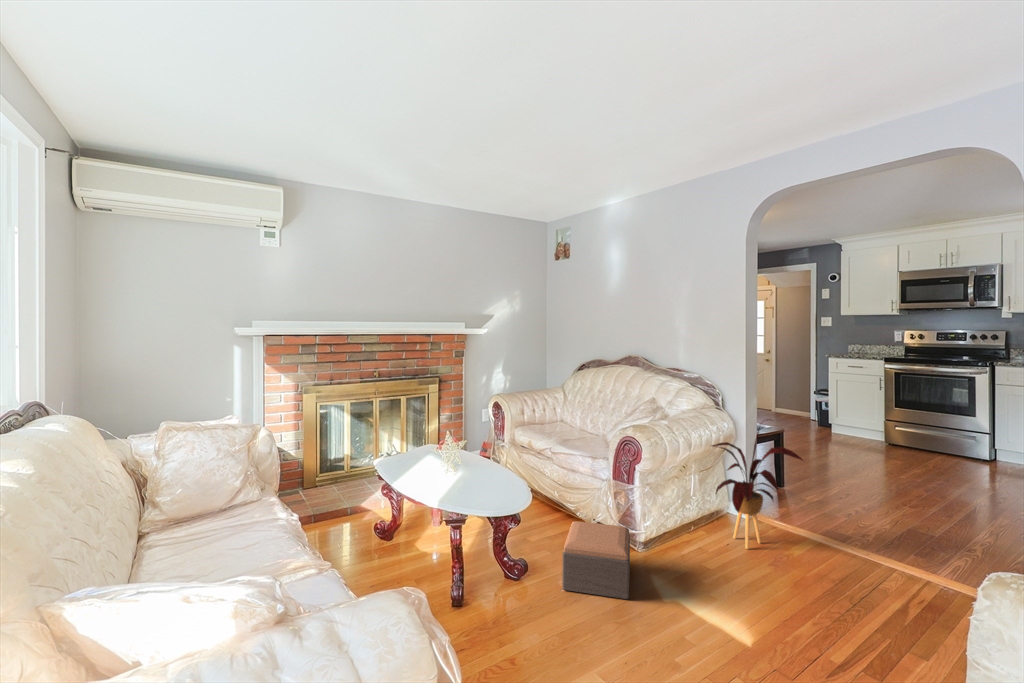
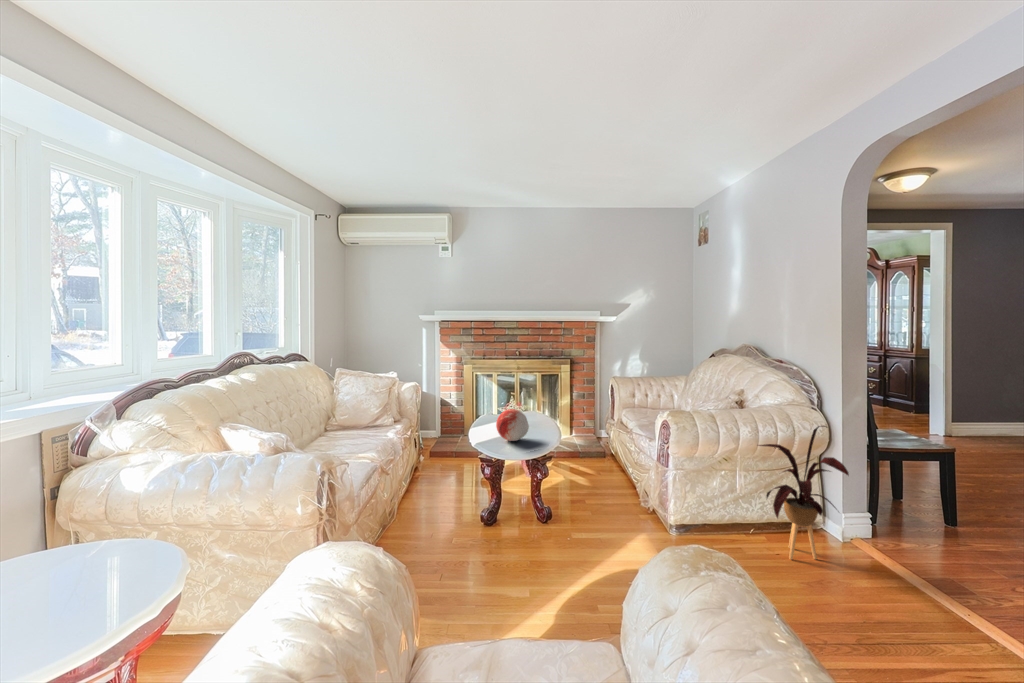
decorative orb: none [442,442,484,485] -> present [496,409,529,441]
footstool: present [562,521,630,599] -> none [572,489,646,558]

